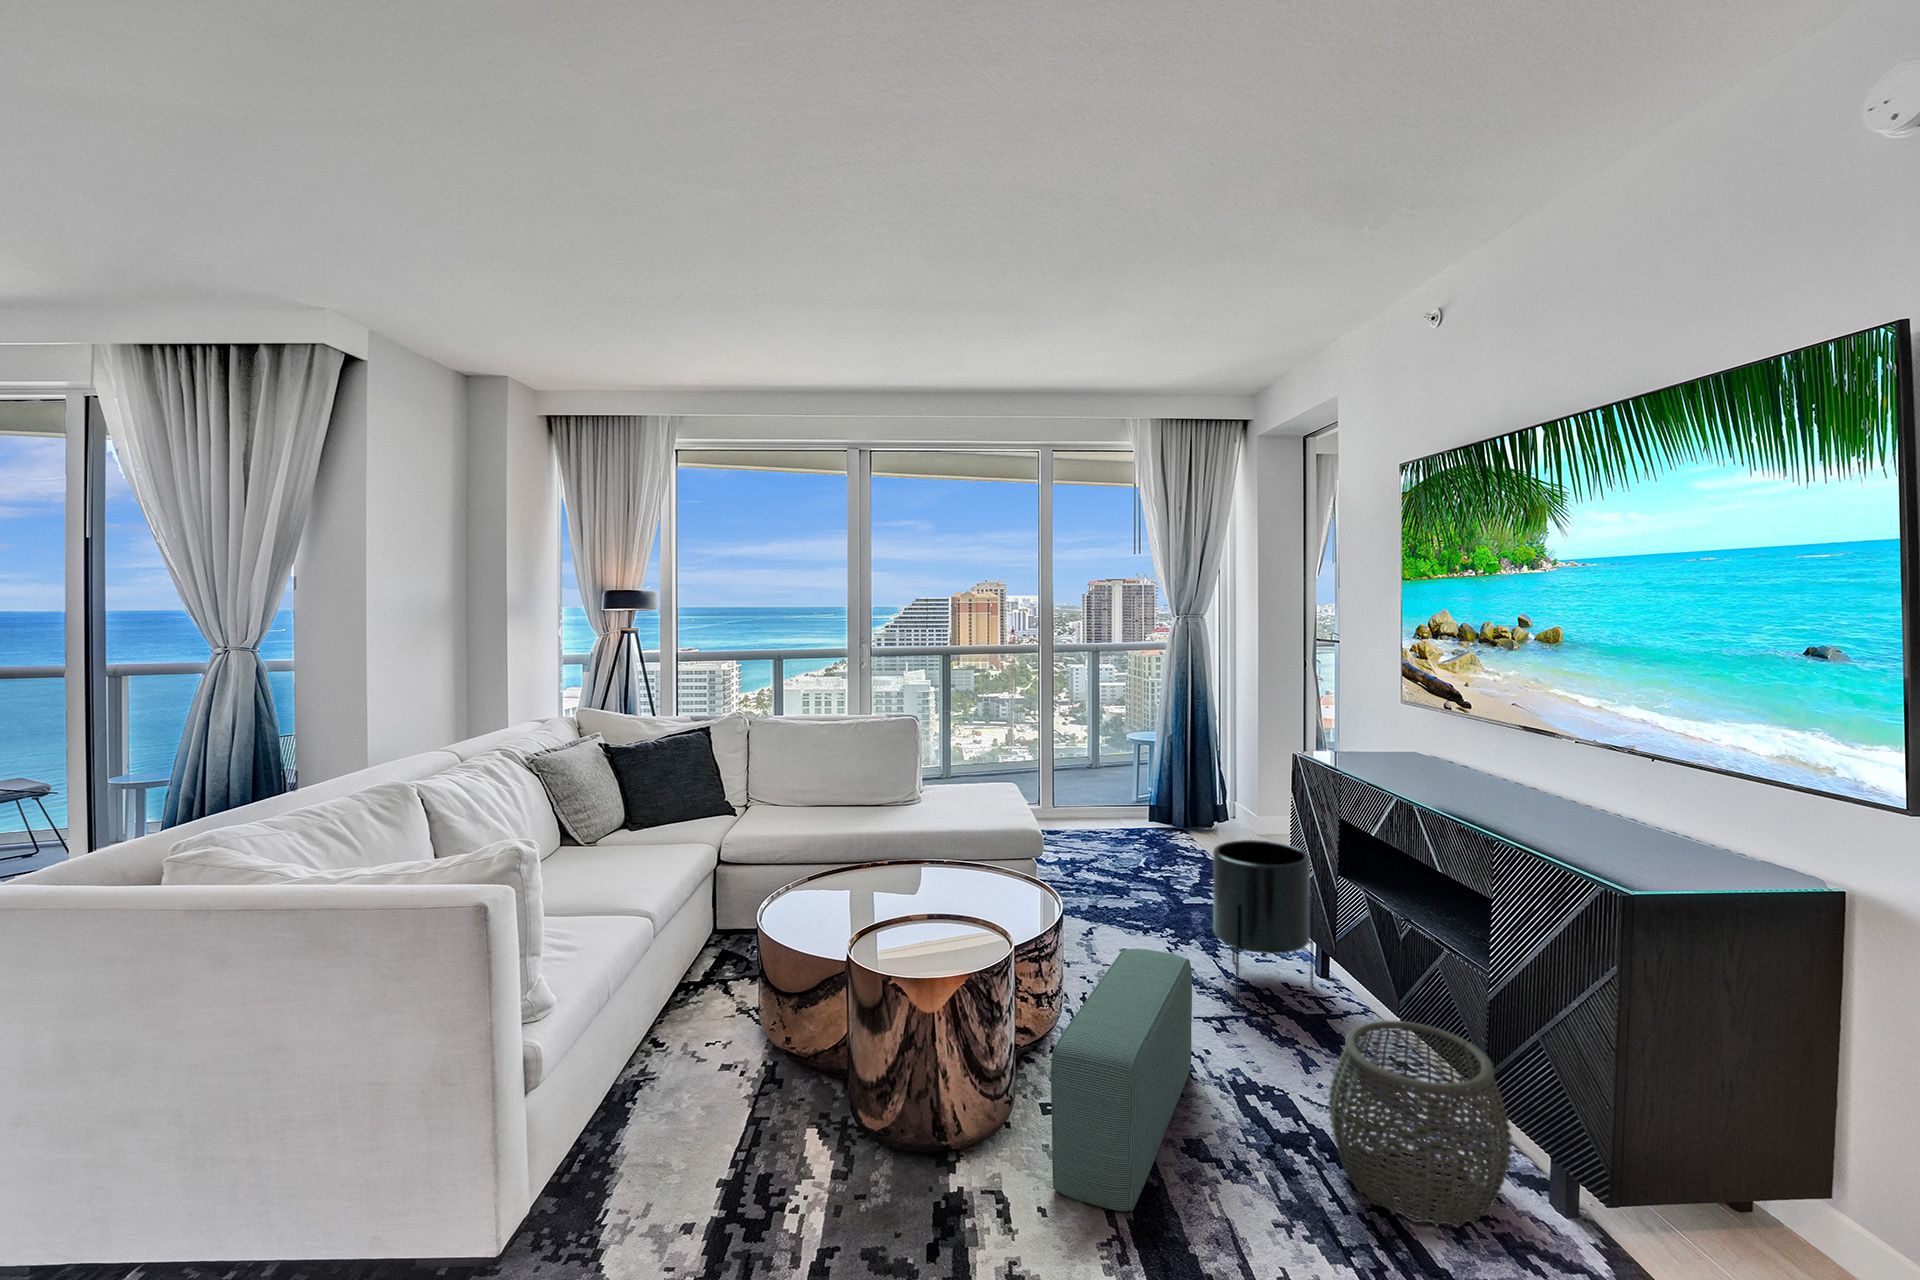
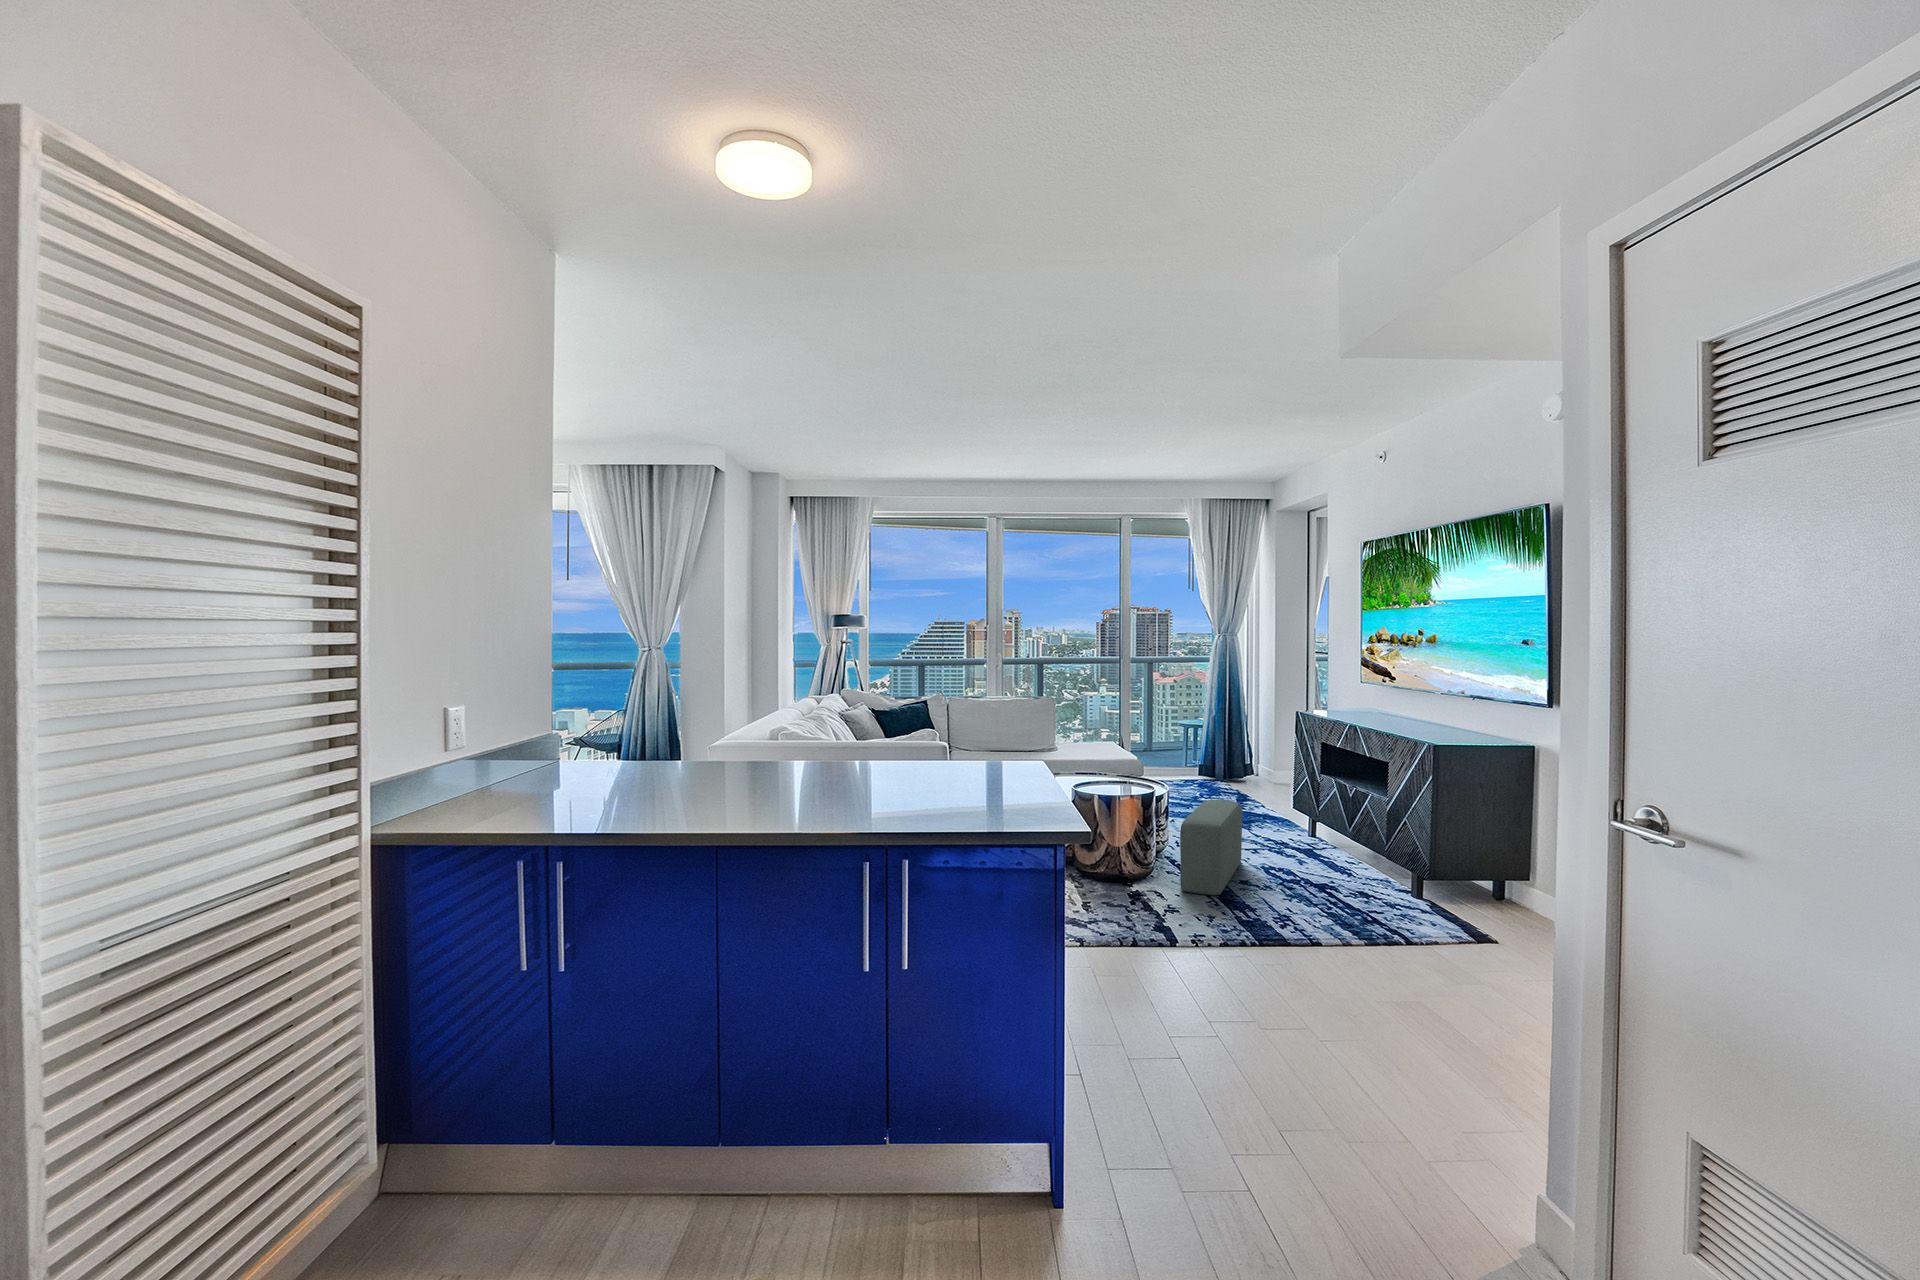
planter: present [1213,840,1314,997] -> none [1250,760,1308,843]
woven basket: present [1328,1021,1513,1227] -> none [1311,821,1394,901]

